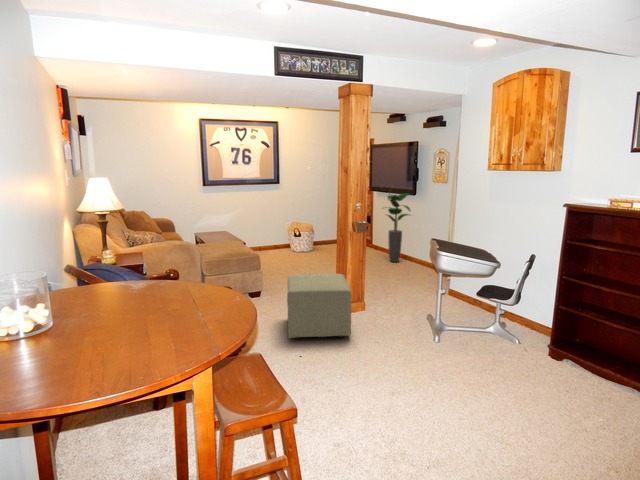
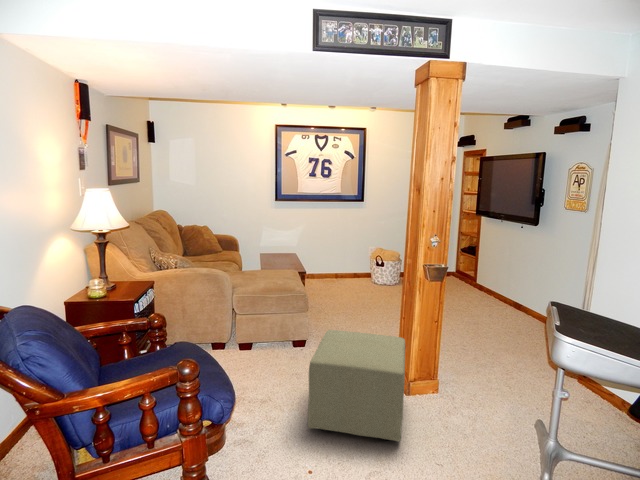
potted plant: present [388,193,411,262] -> none [486,221,533,313]

